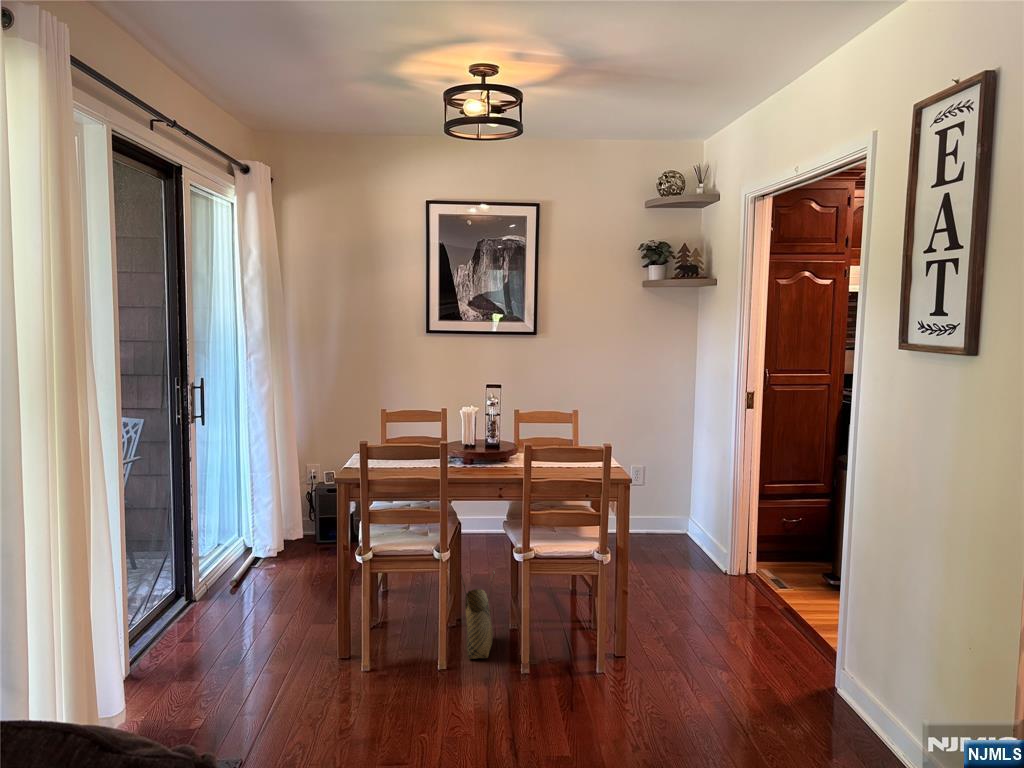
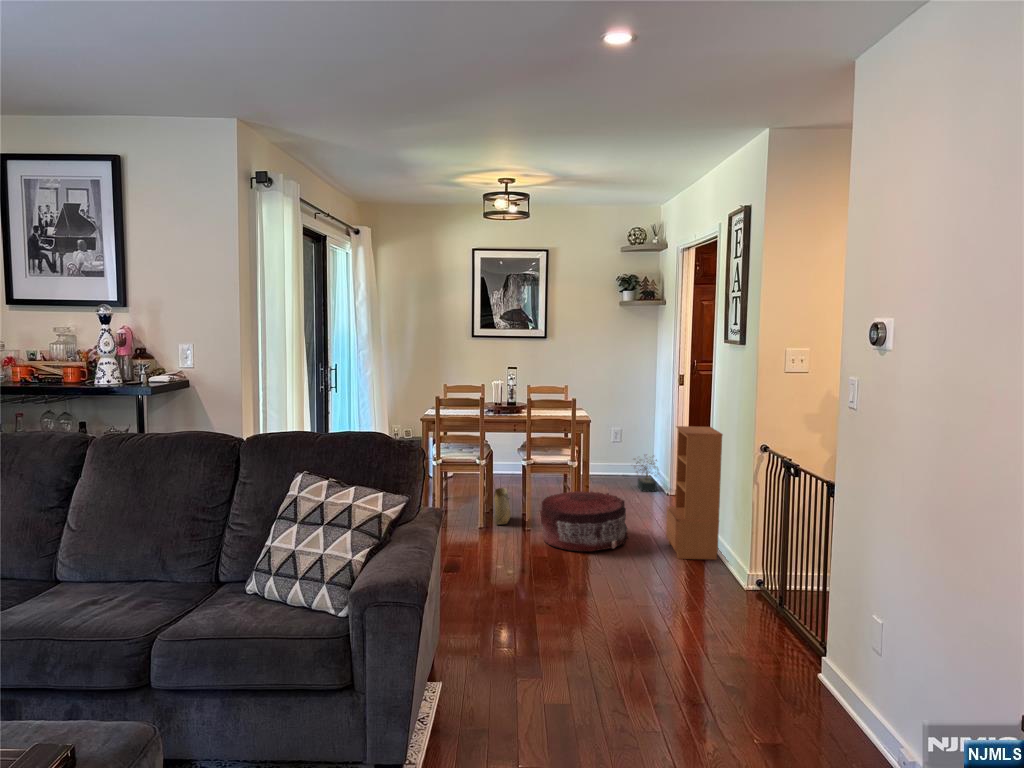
bookcase: none [772,497,897,748] -> present [666,426,723,560]
decorative plant: none [666,508,714,568] -> present [634,455,659,491]
pouf: none [548,599,708,737] -> present [540,491,628,551]

